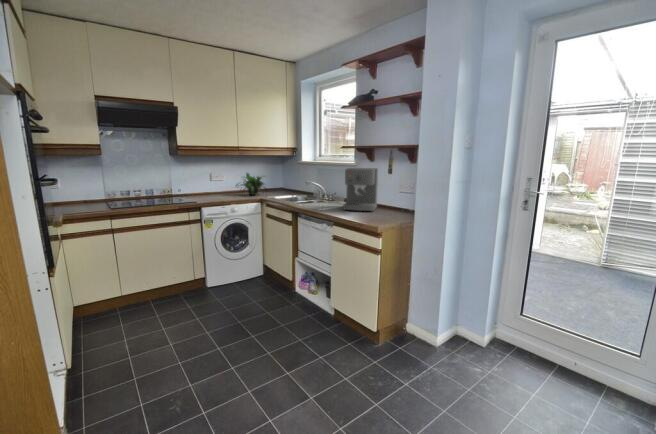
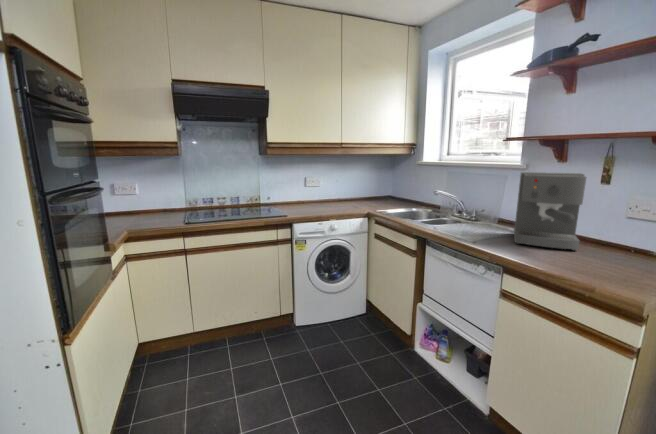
potted plant: present [236,173,267,195] -> none [334,177,375,207]

